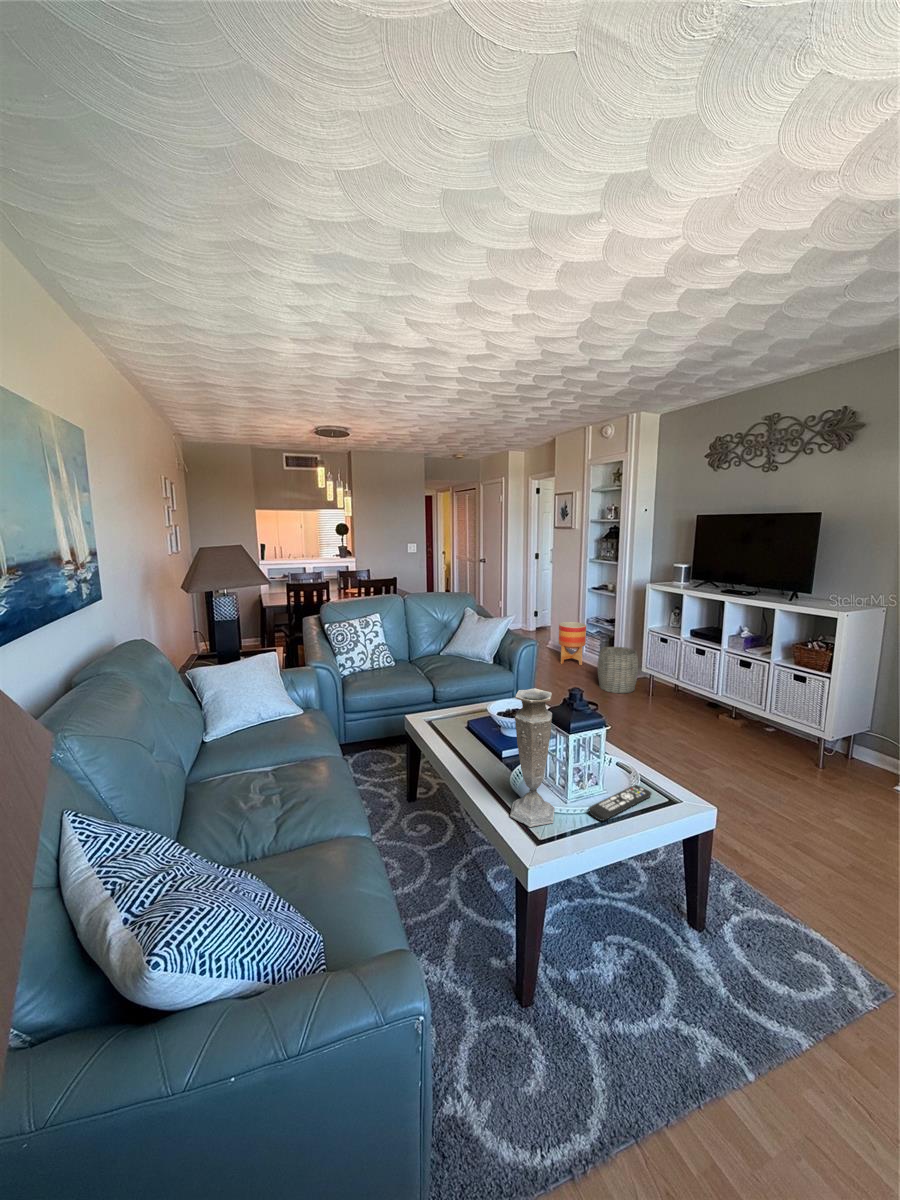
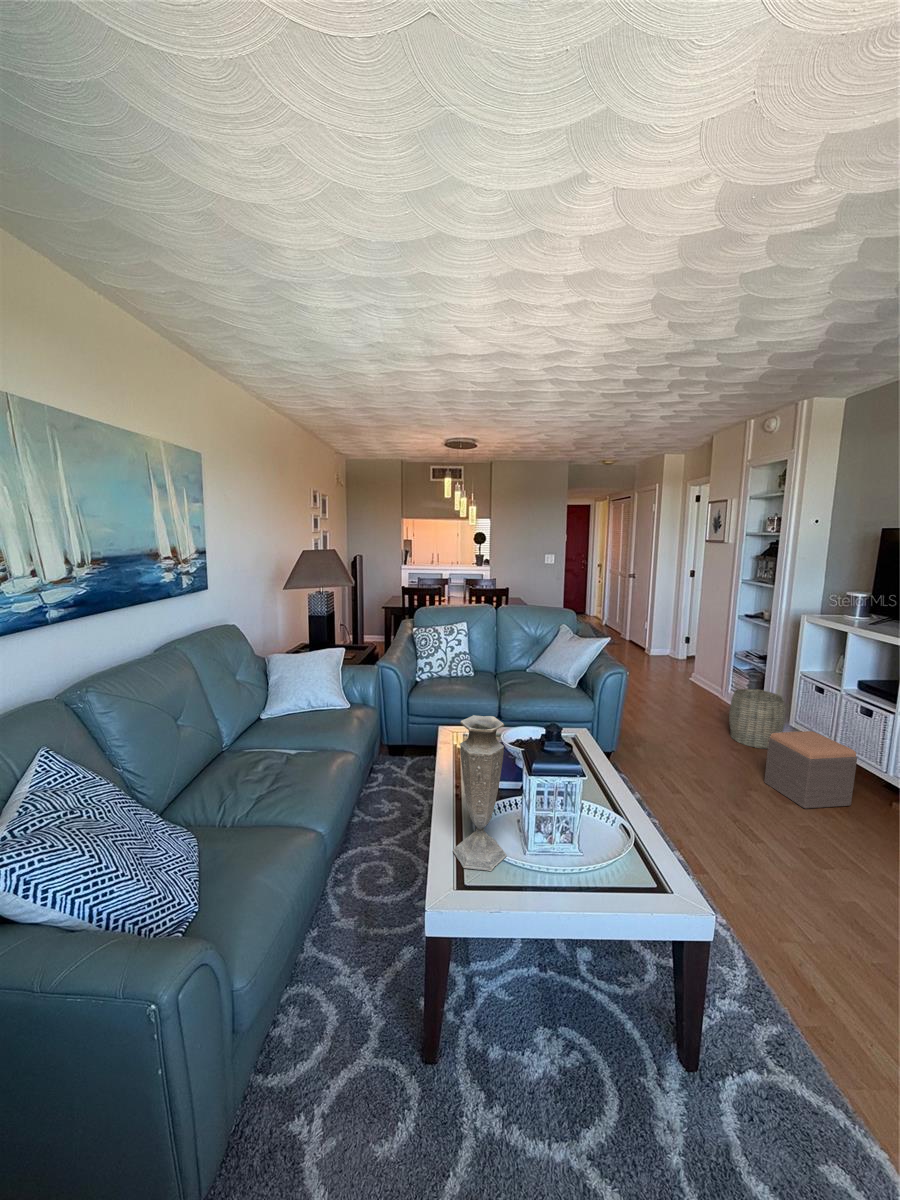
planter: present [559,622,586,665] -> none [695,653,732,706]
footstool: none [640,672,701,732] -> present [764,731,857,809]
remote control: present [589,785,651,821] -> none [538,855,632,885]

